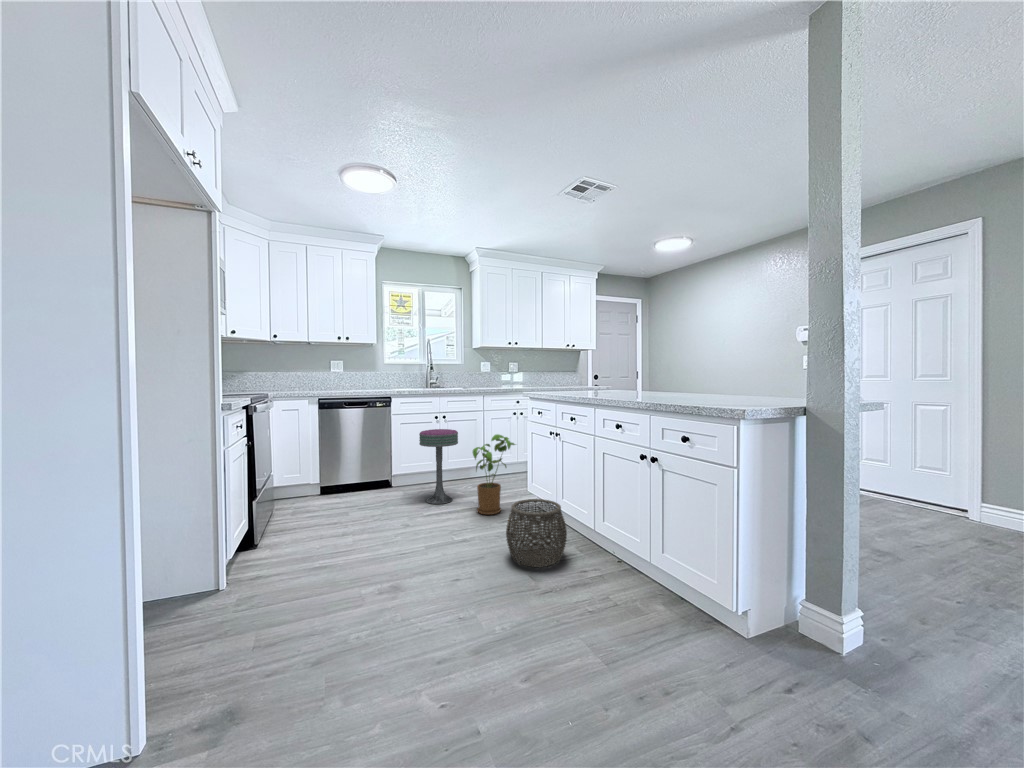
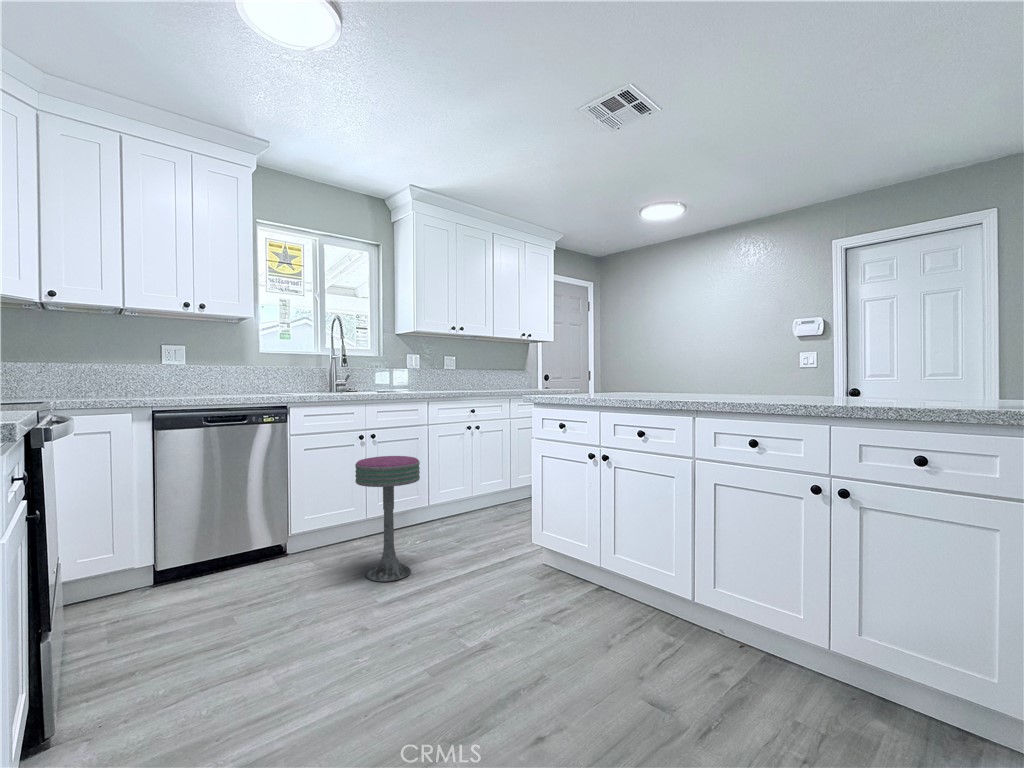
house plant: present [473,434,515,515] -> none [456,461,527,592]
woven basket: present [506,499,567,567] -> none [586,567,695,695]

